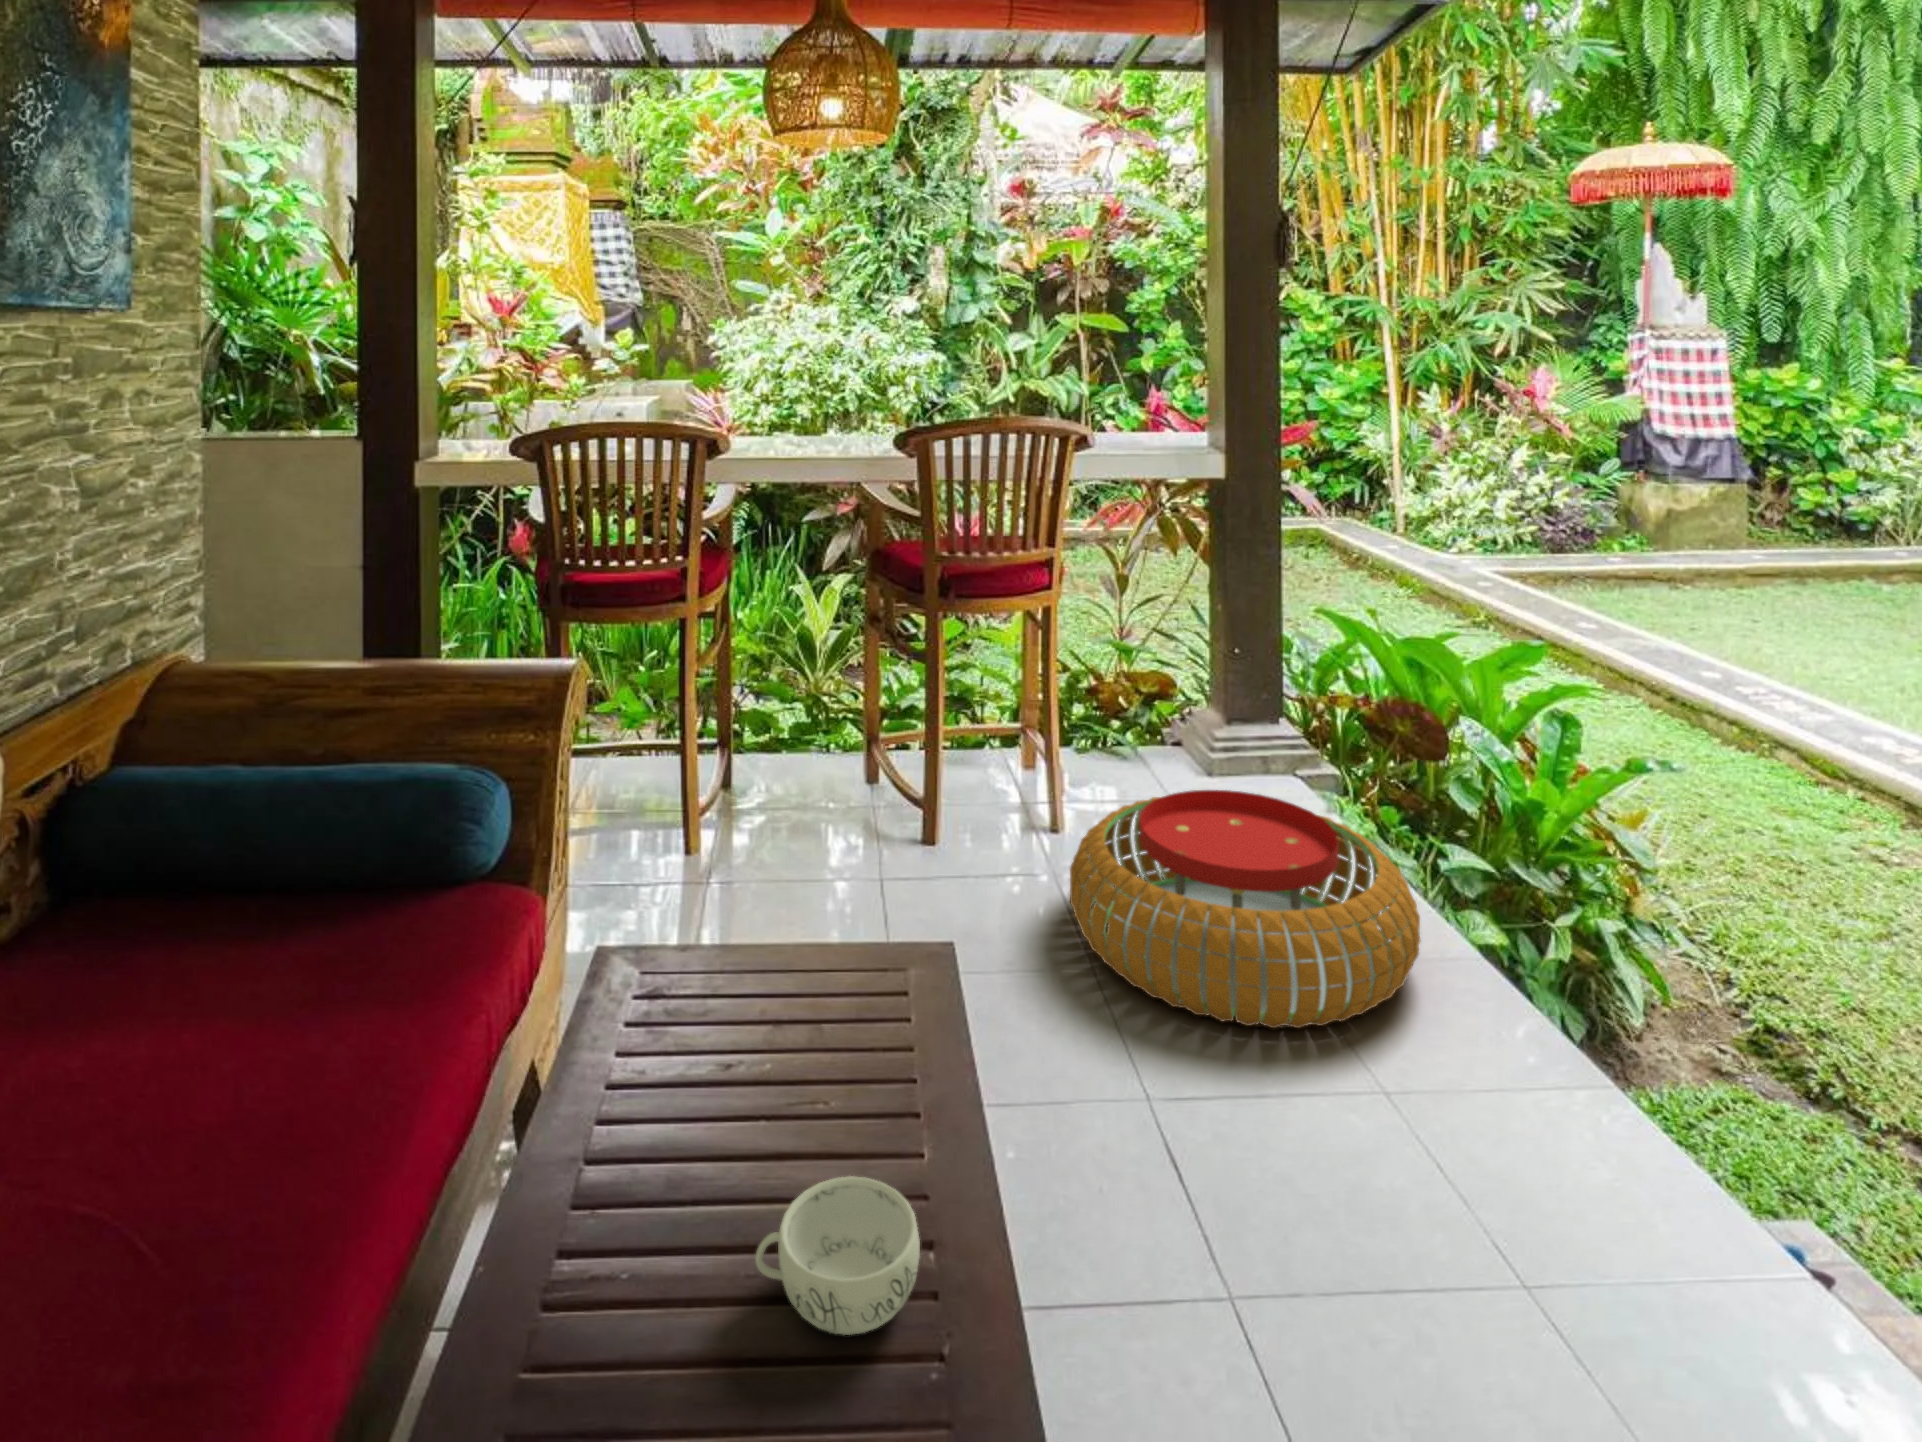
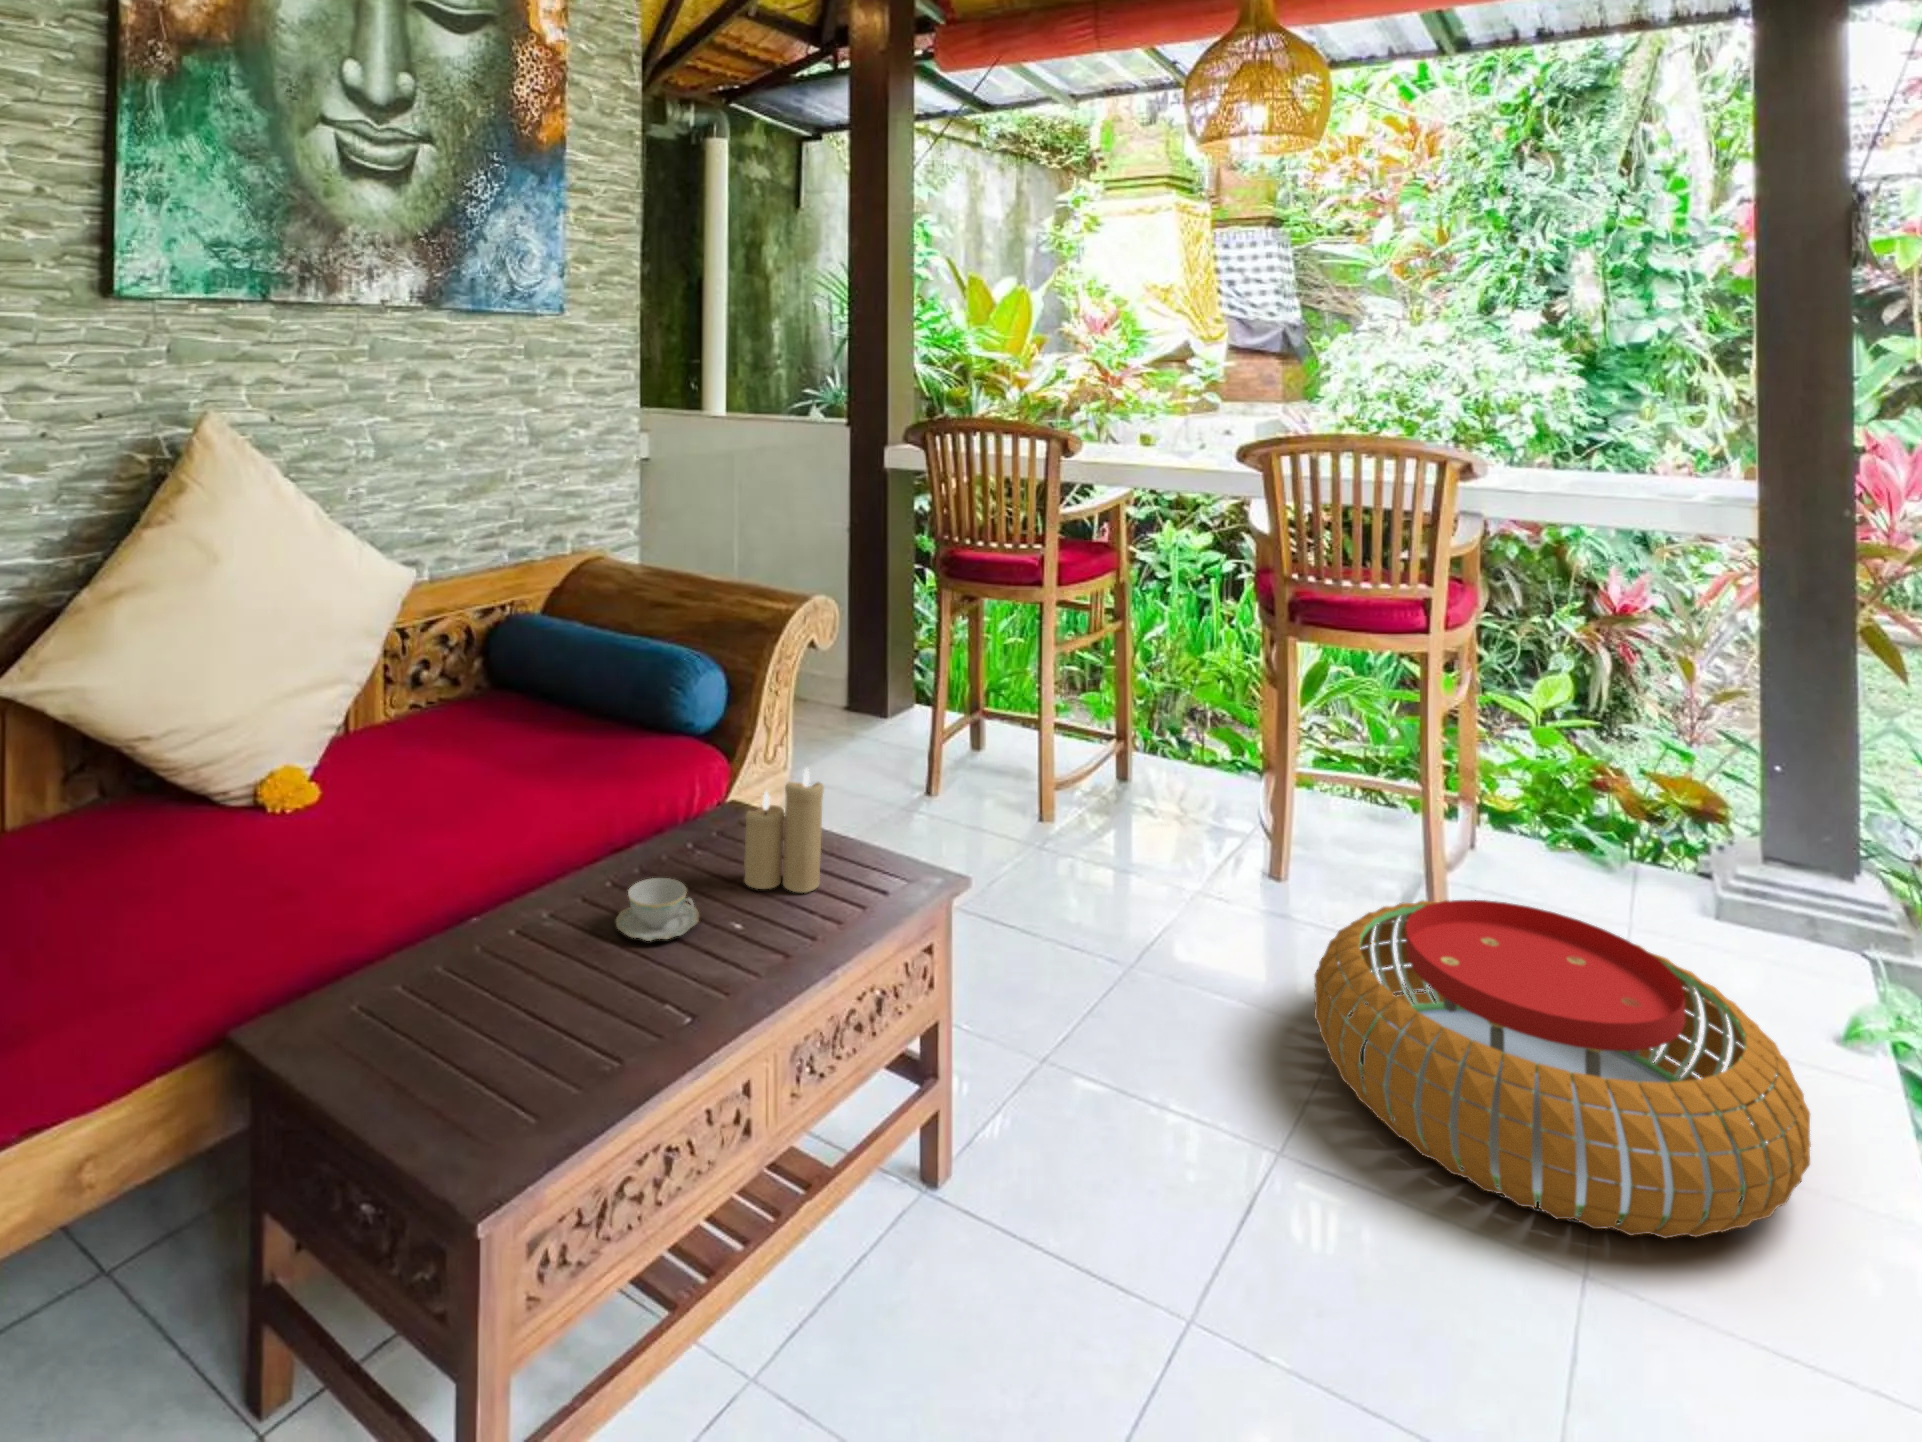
candle: none [763,860,851,1029] -> present [744,768,824,893]
teacup: none [698,1057,806,1155] -> present [615,878,699,941]
decorative bowl: present [755,1176,920,1335] -> none [524,947,630,1043]

